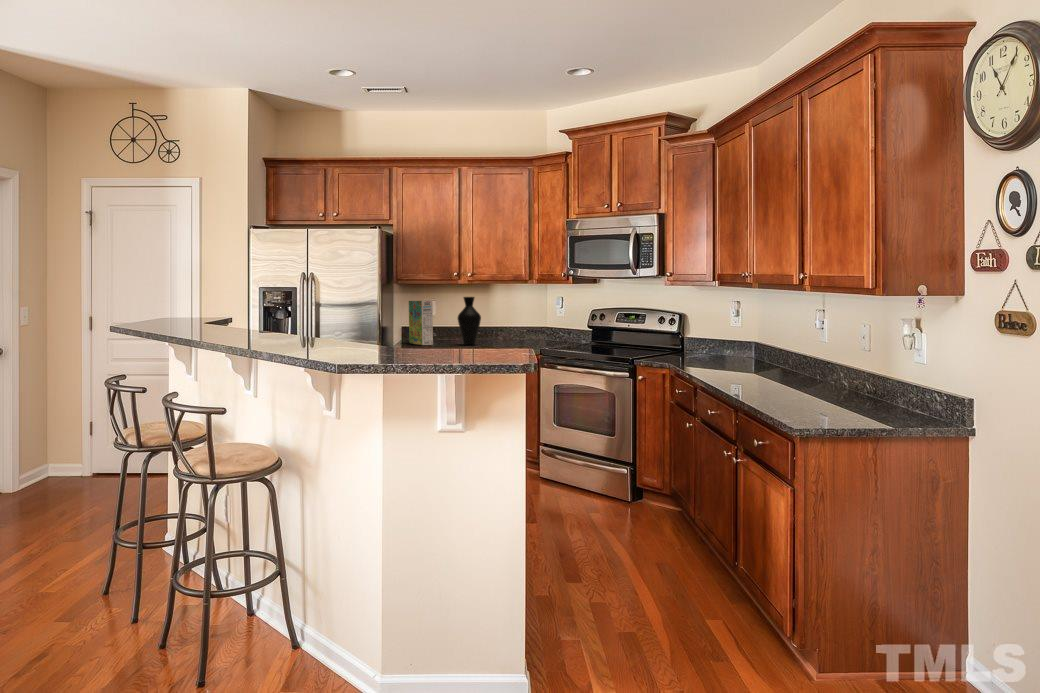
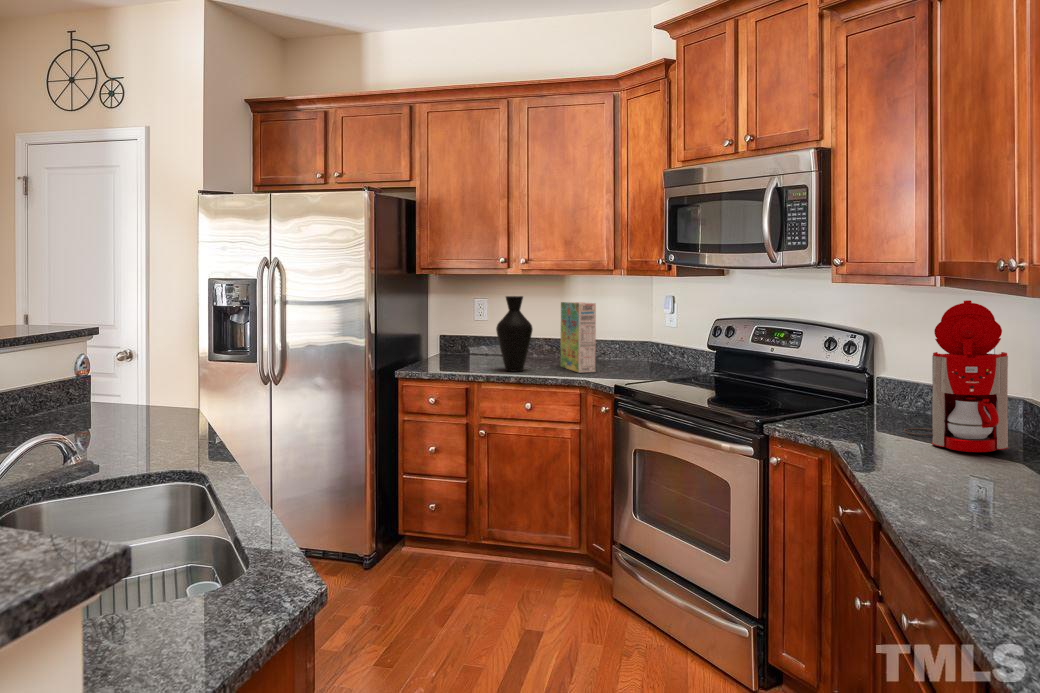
coffee maker: none [703,293,749,364] -> present [903,300,1008,452]
cereal box: present [409,301,433,345] -> present [561,302,596,373]

